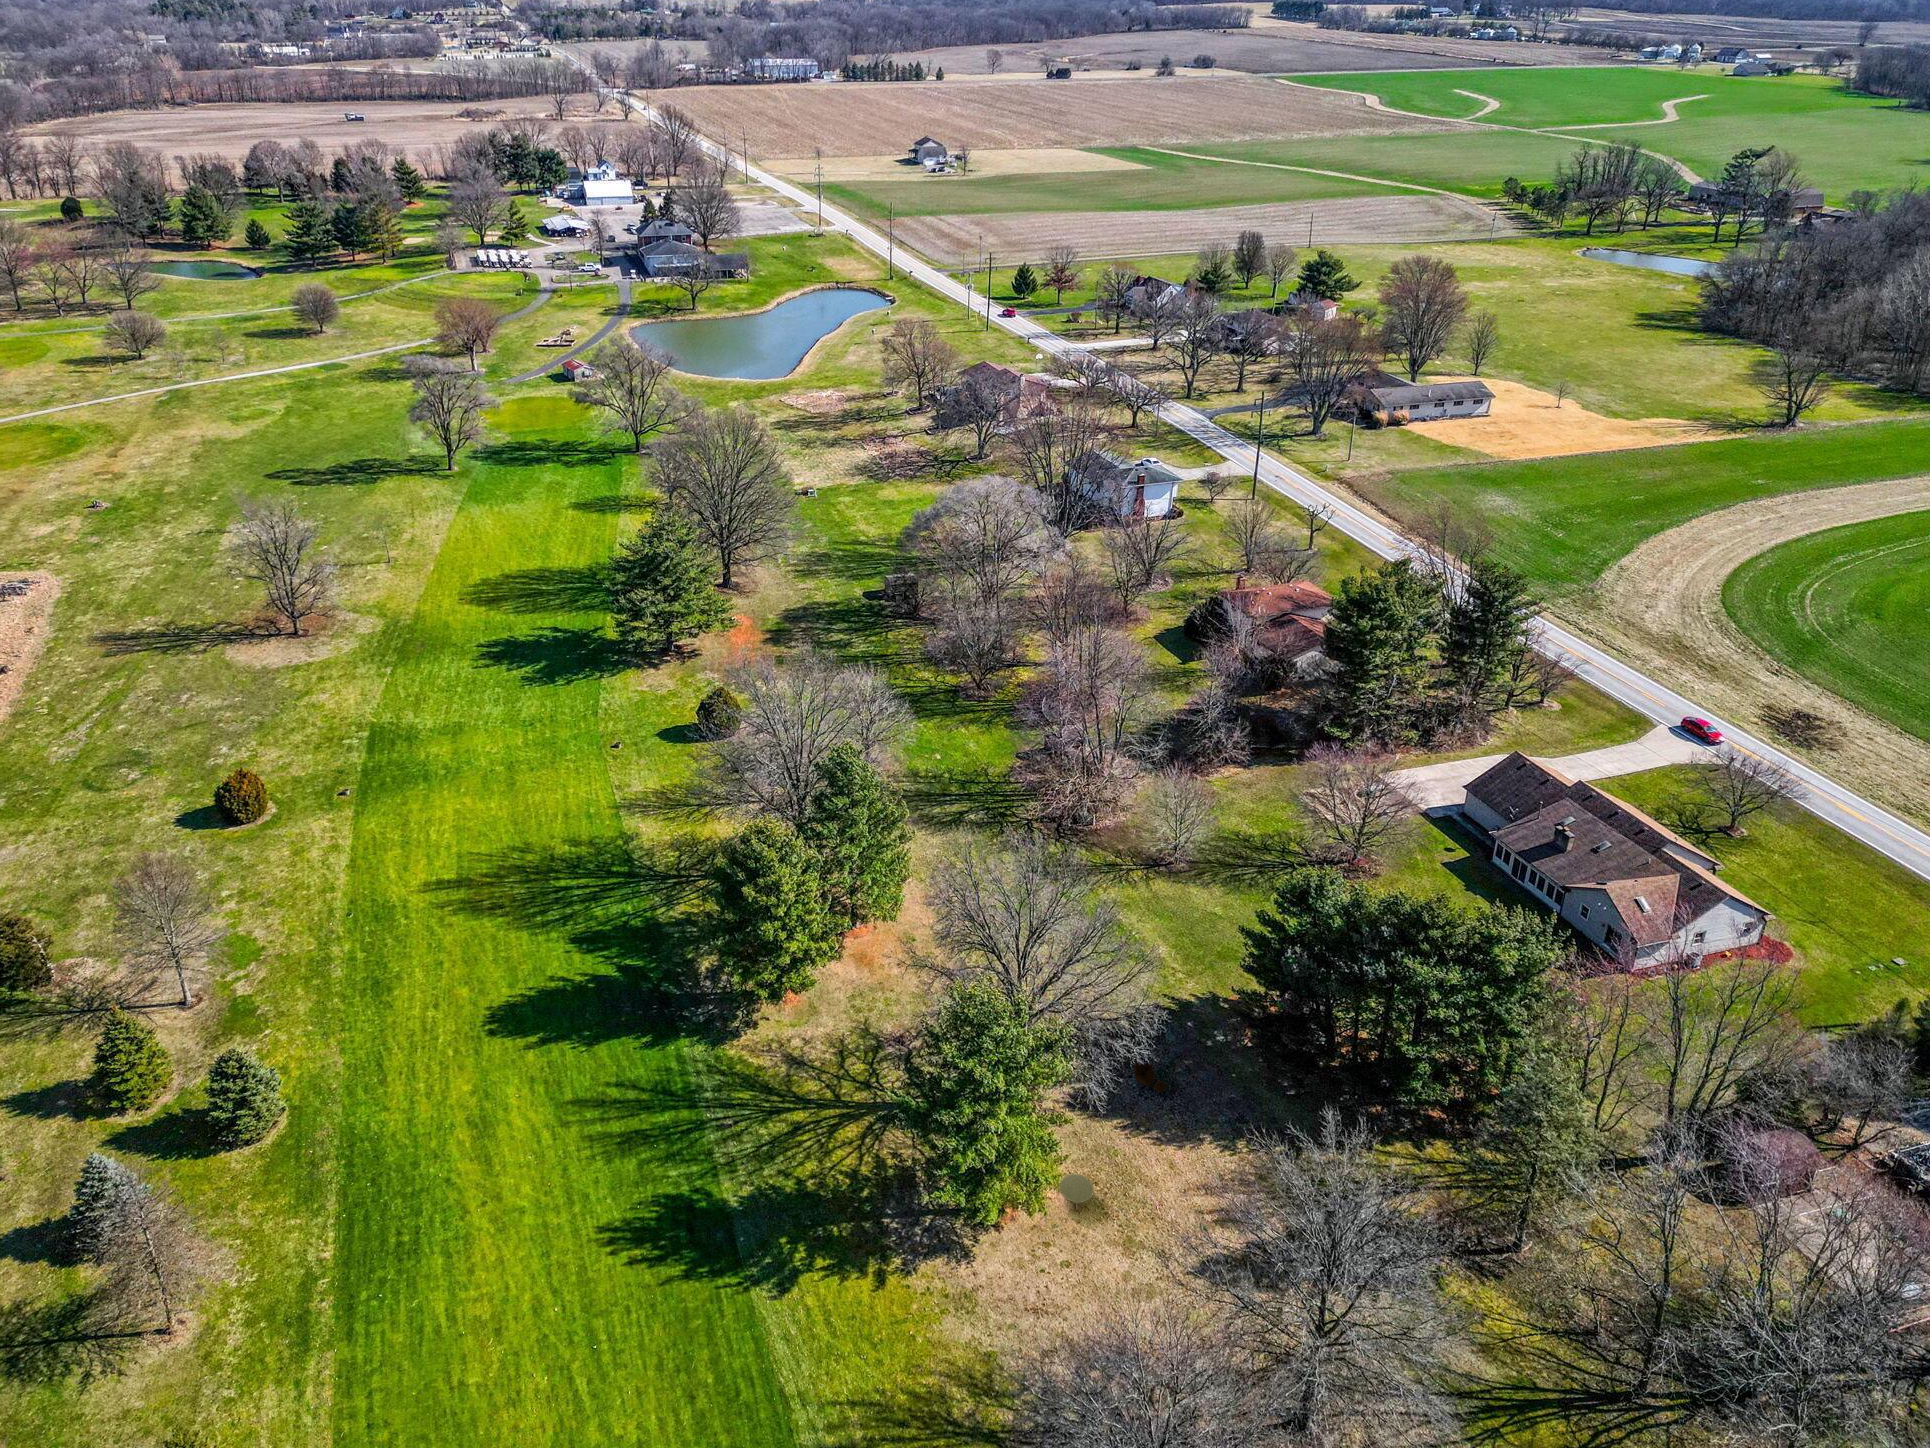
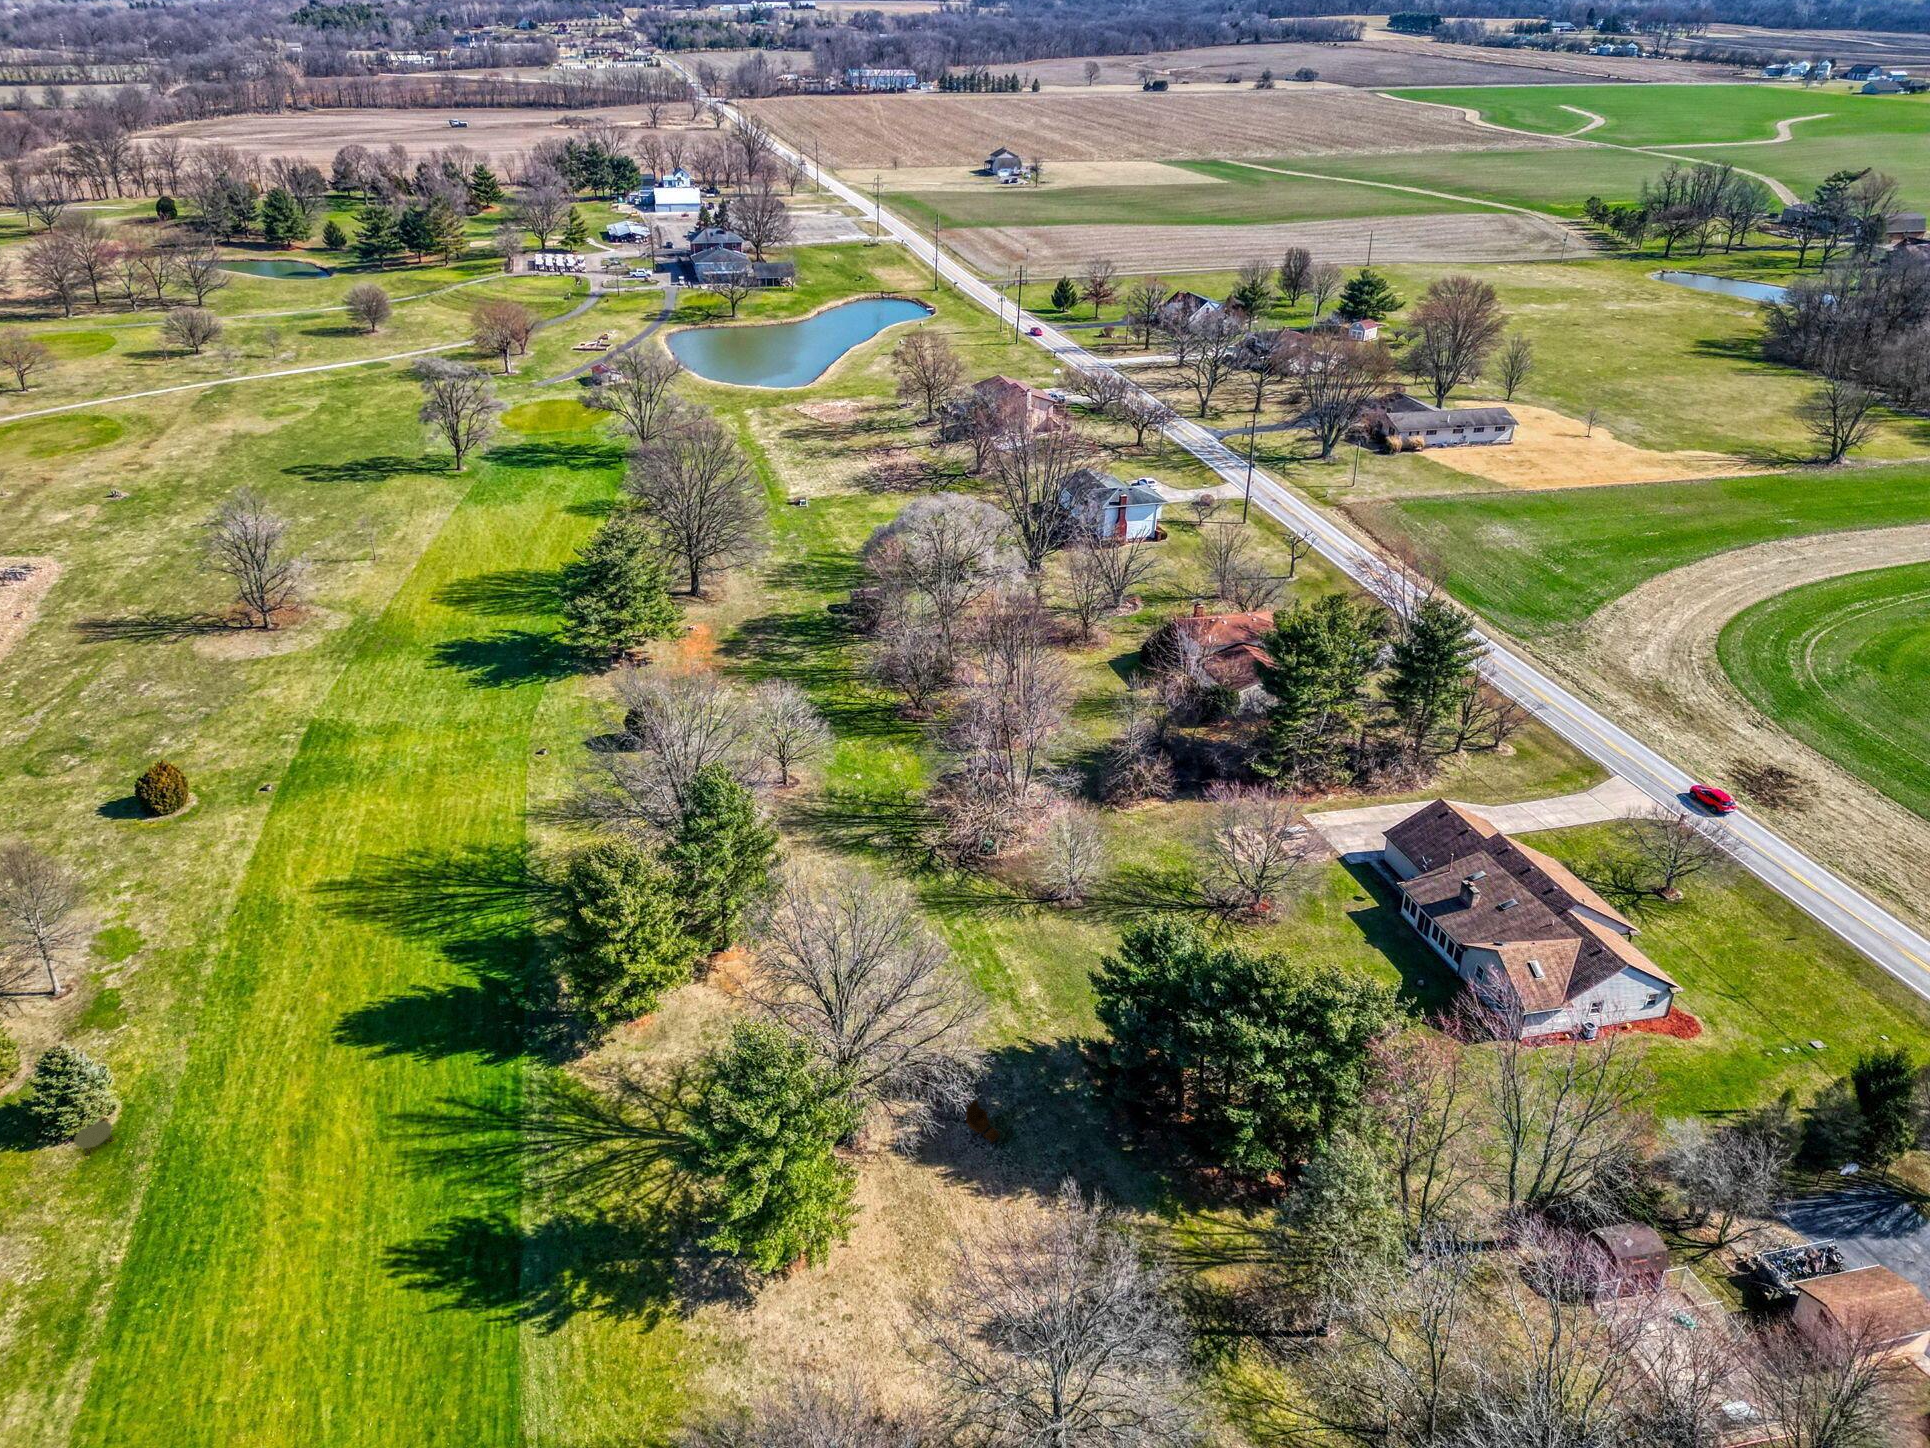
round table: present [1059,1174,1094,1210] -> present [74,1121,114,1156]

